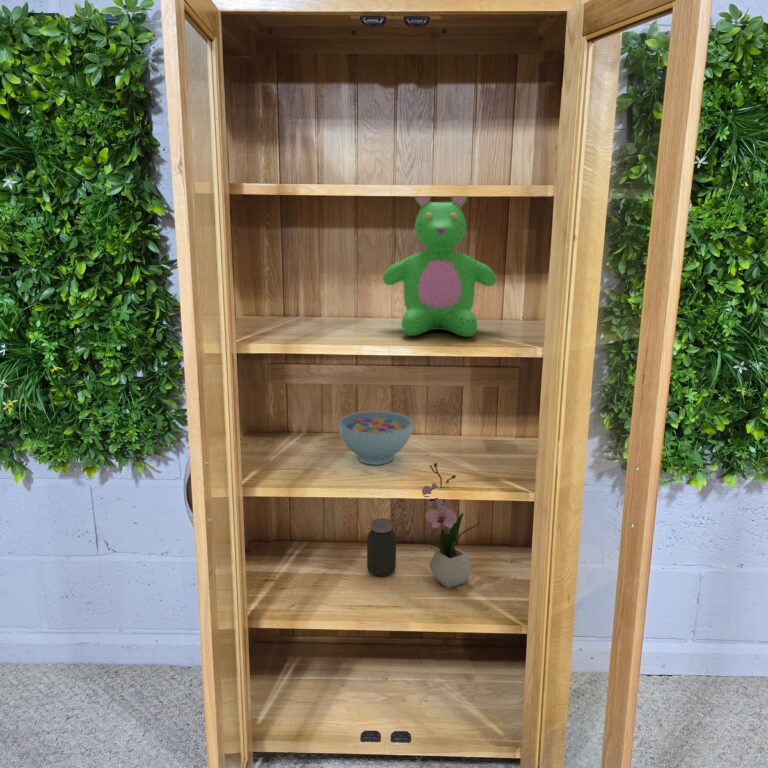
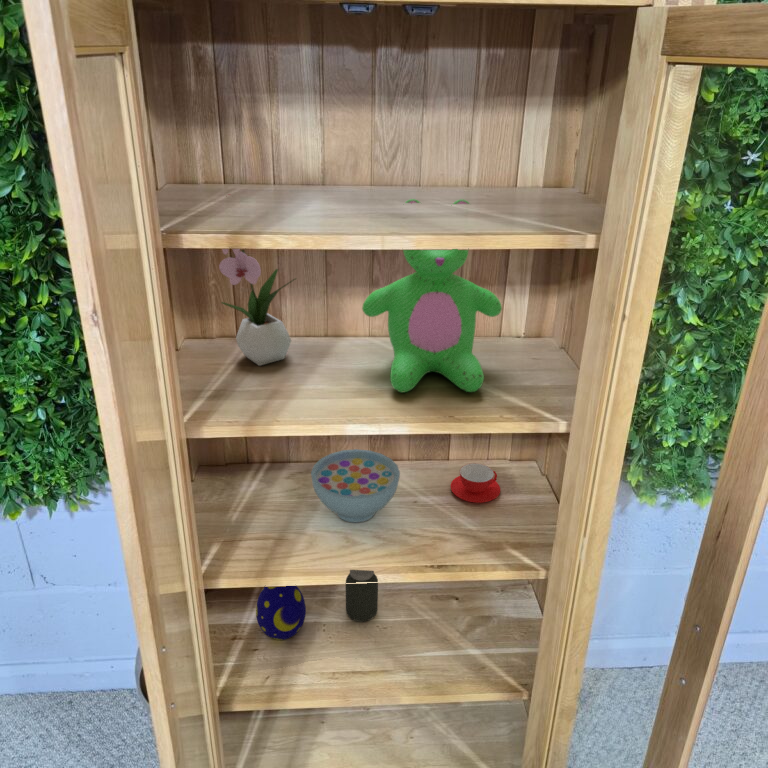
teacup: none [460,429,503,457] -> present [451,463,500,503]
flower arrangement: present [422,463,480,589] -> present [219,194,294,366]
decorative egg: none [287,527,331,584] -> present [256,586,306,640]

